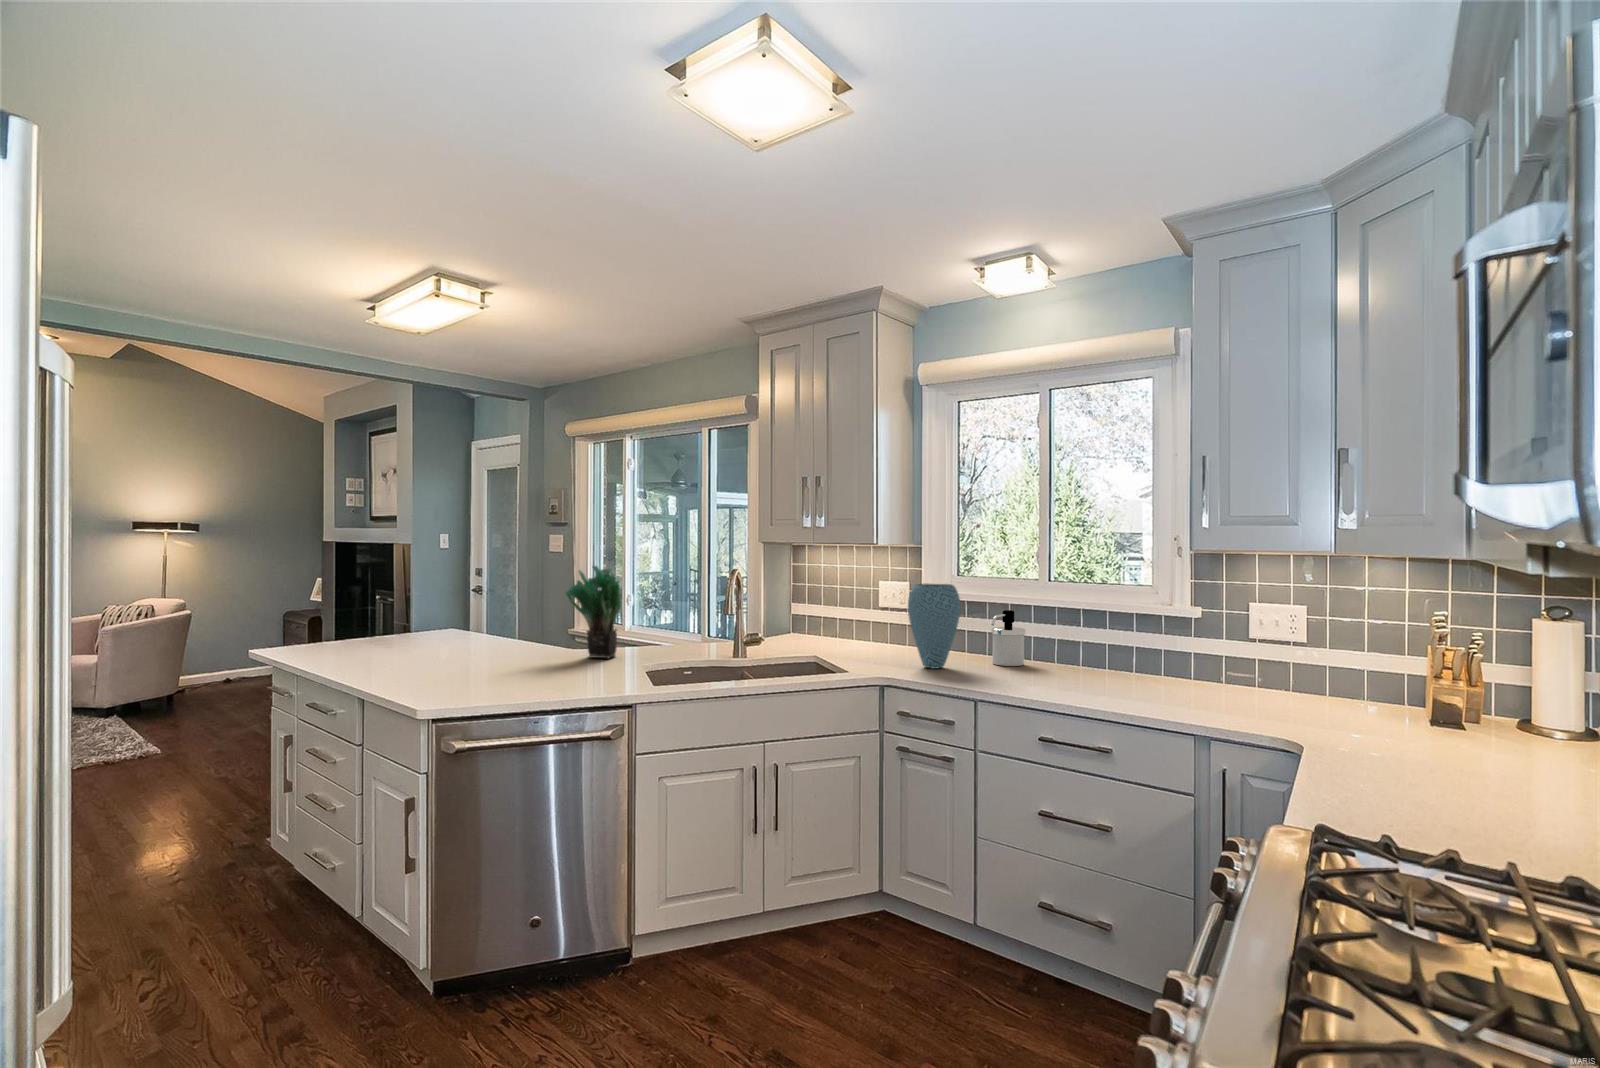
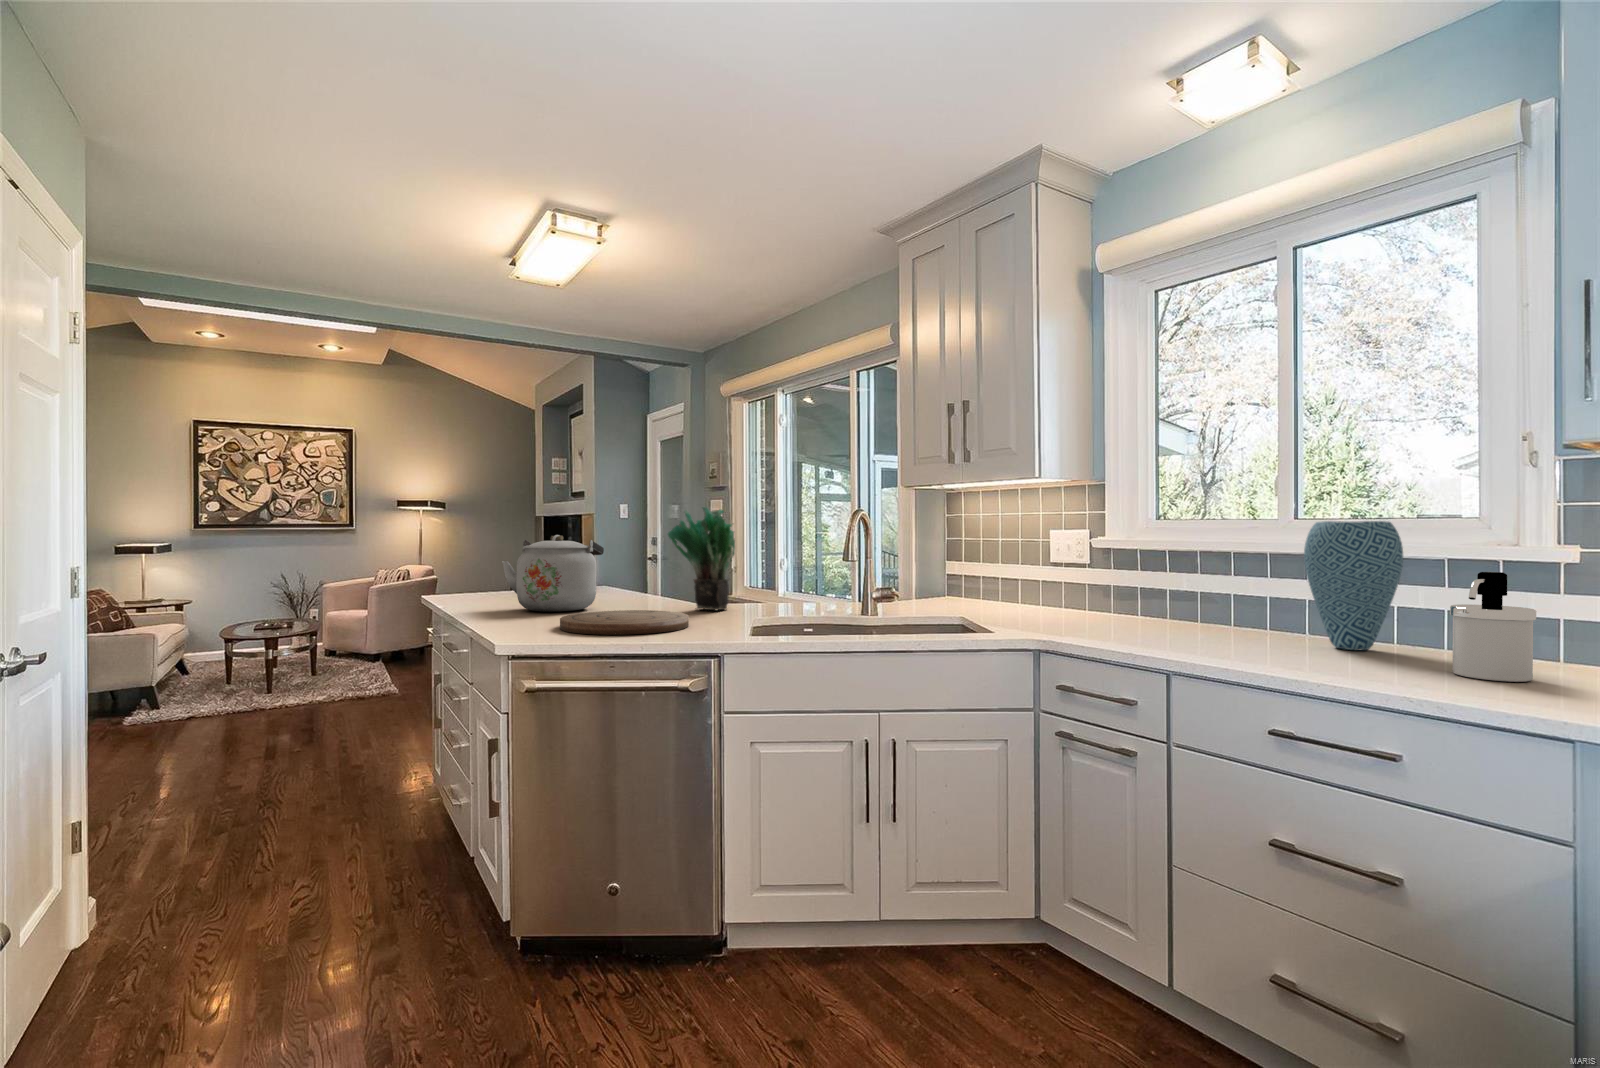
vase: present [908,584,960,669] -> present [1304,521,1403,650]
kettle: none [403,594,497,665] -> present [502,535,604,612]
soap dispenser: present [991,610,1025,666] -> present [1450,572,1536,682]
cutting board: none [489,662,601,688] -> present [560,610,689,635]

